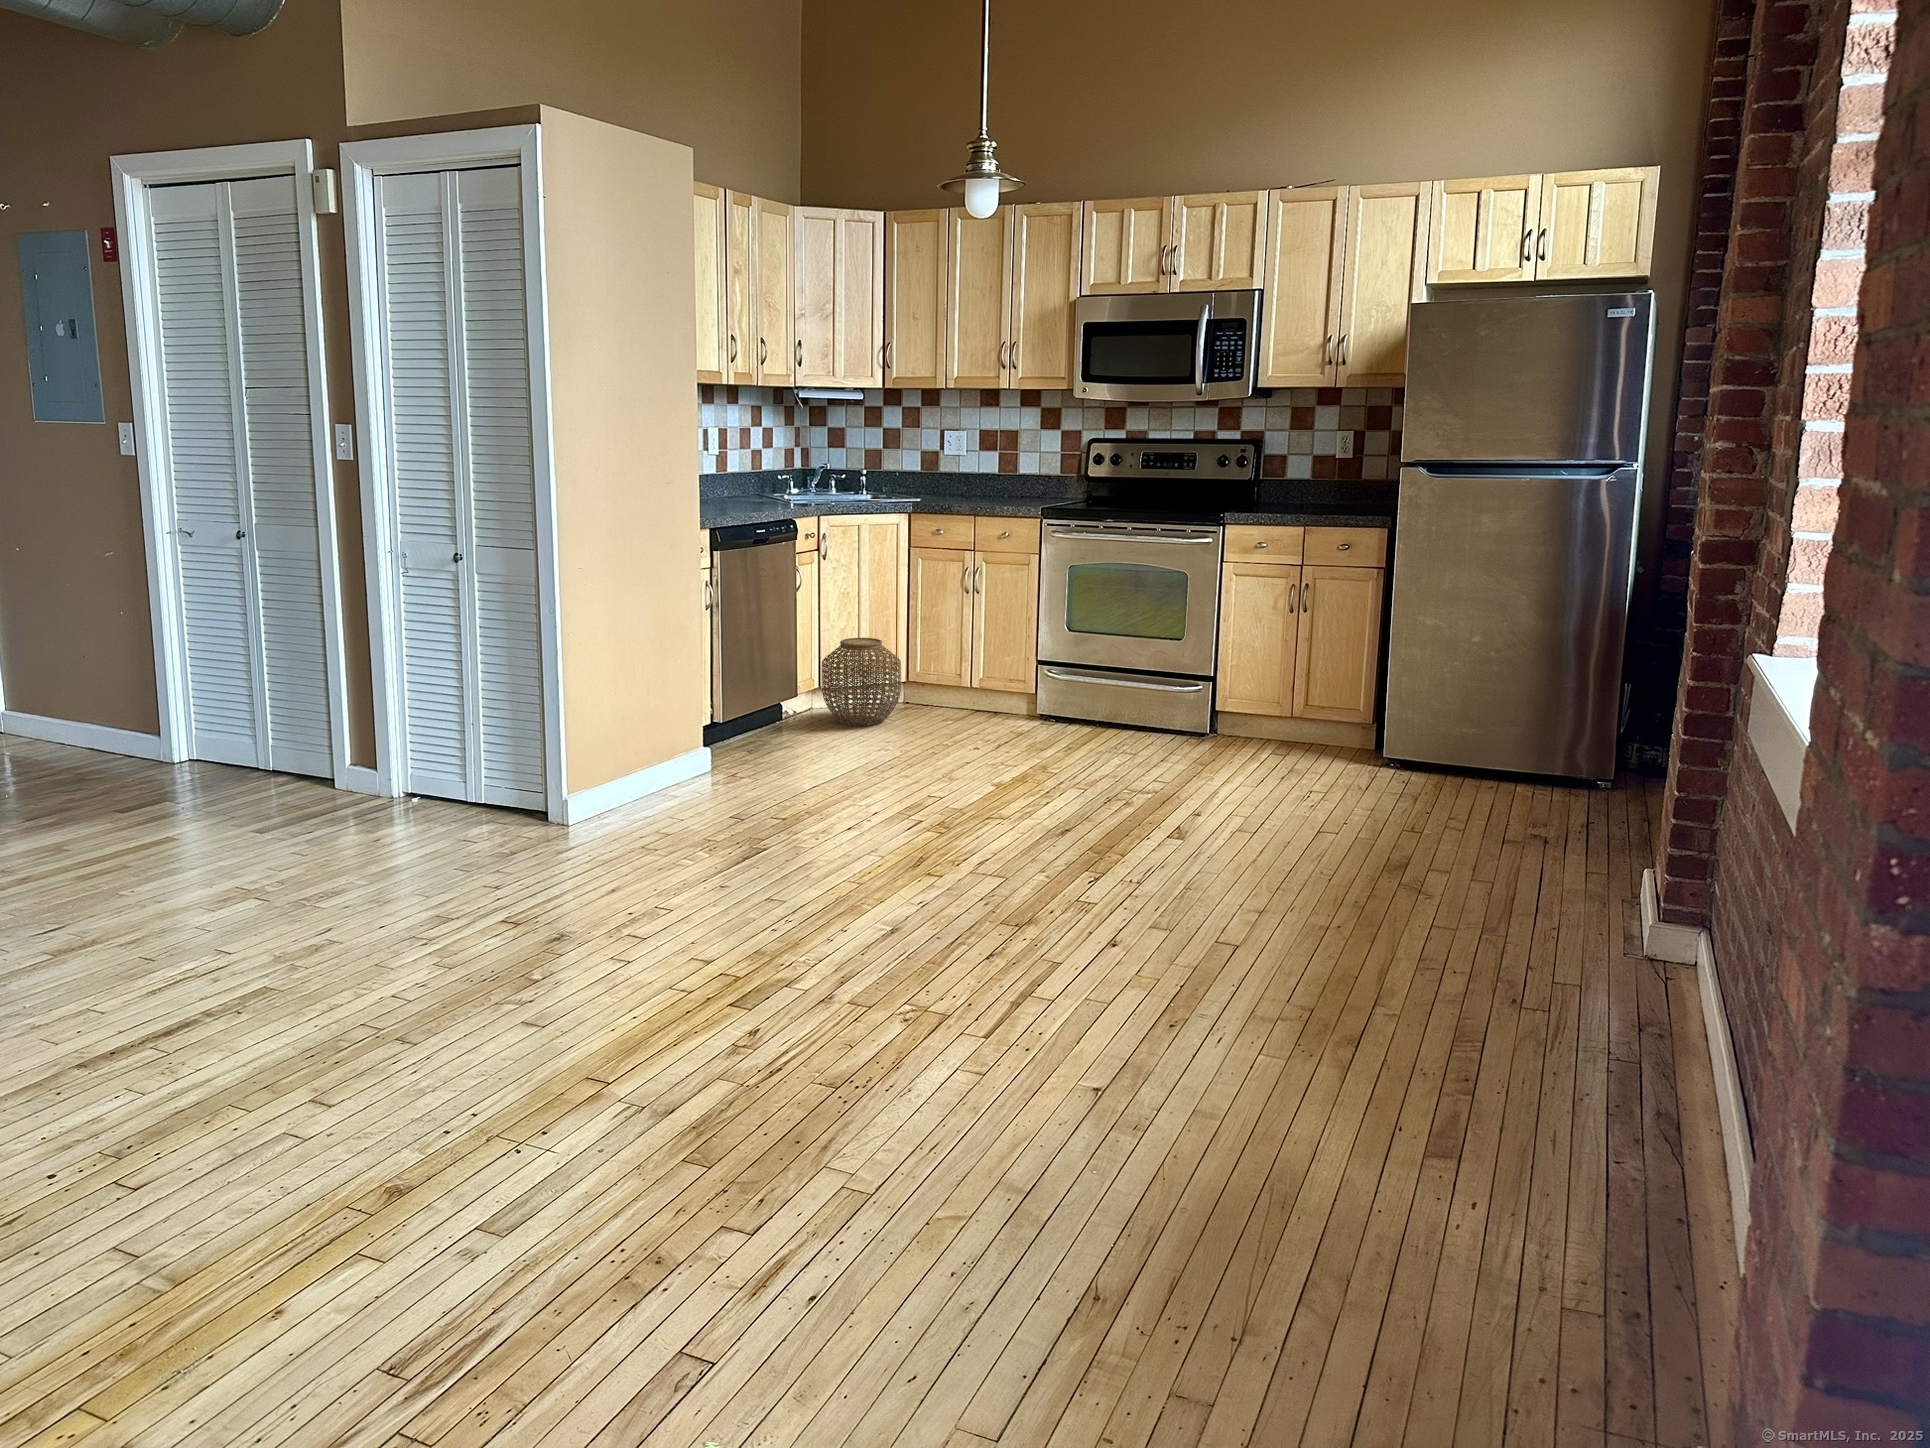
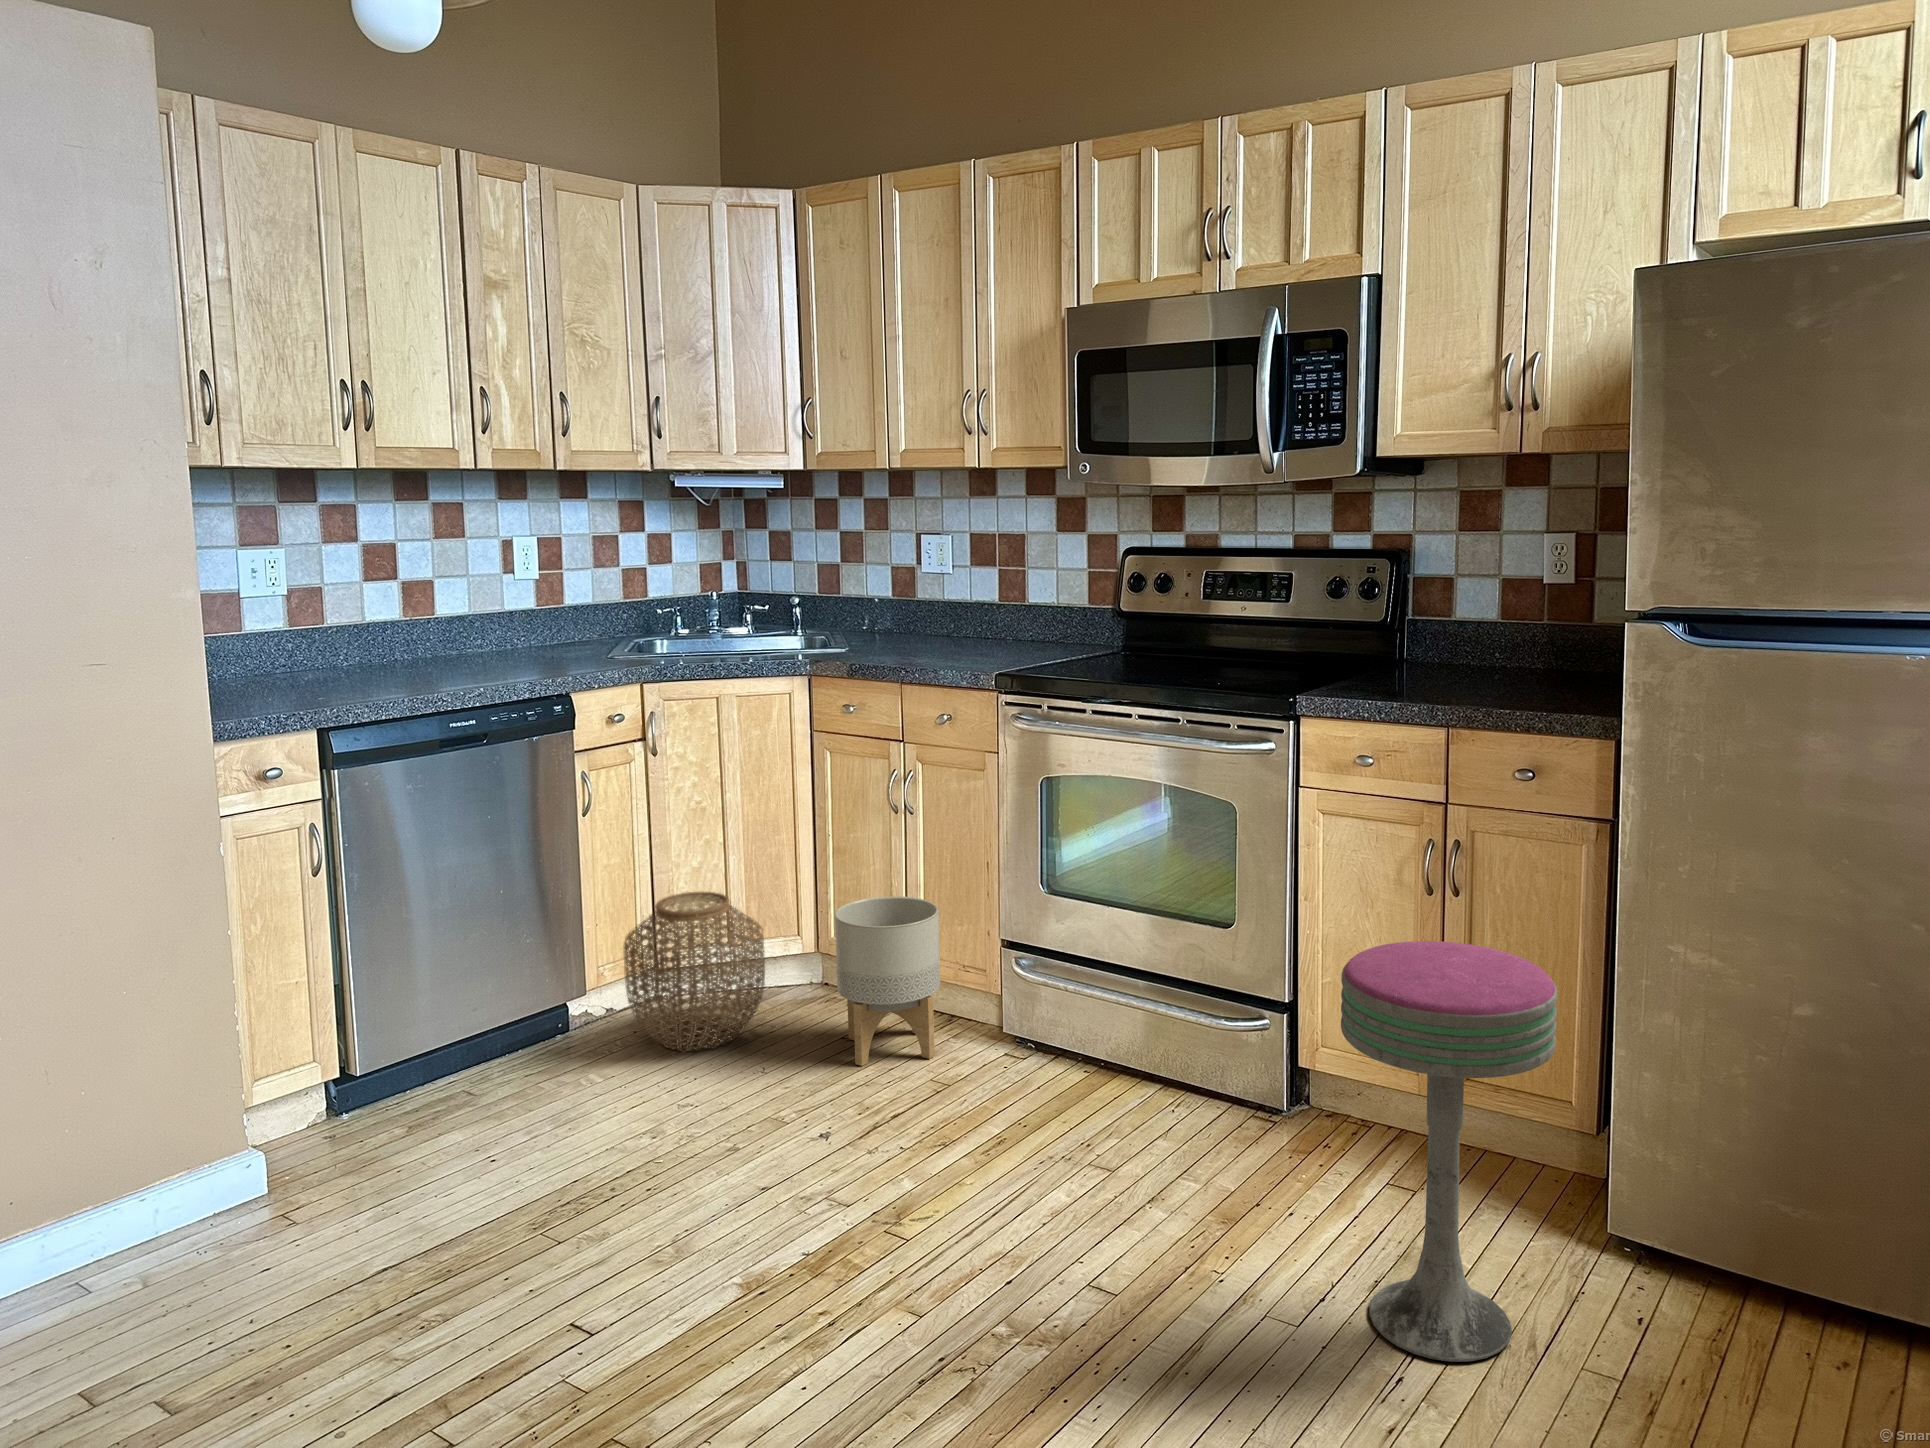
bar stool: none [1279,617,1378,795] -> present [1341,941,1558,1362]
planter: none [948,638,1007,728] -> present [835,896,940,1066]

